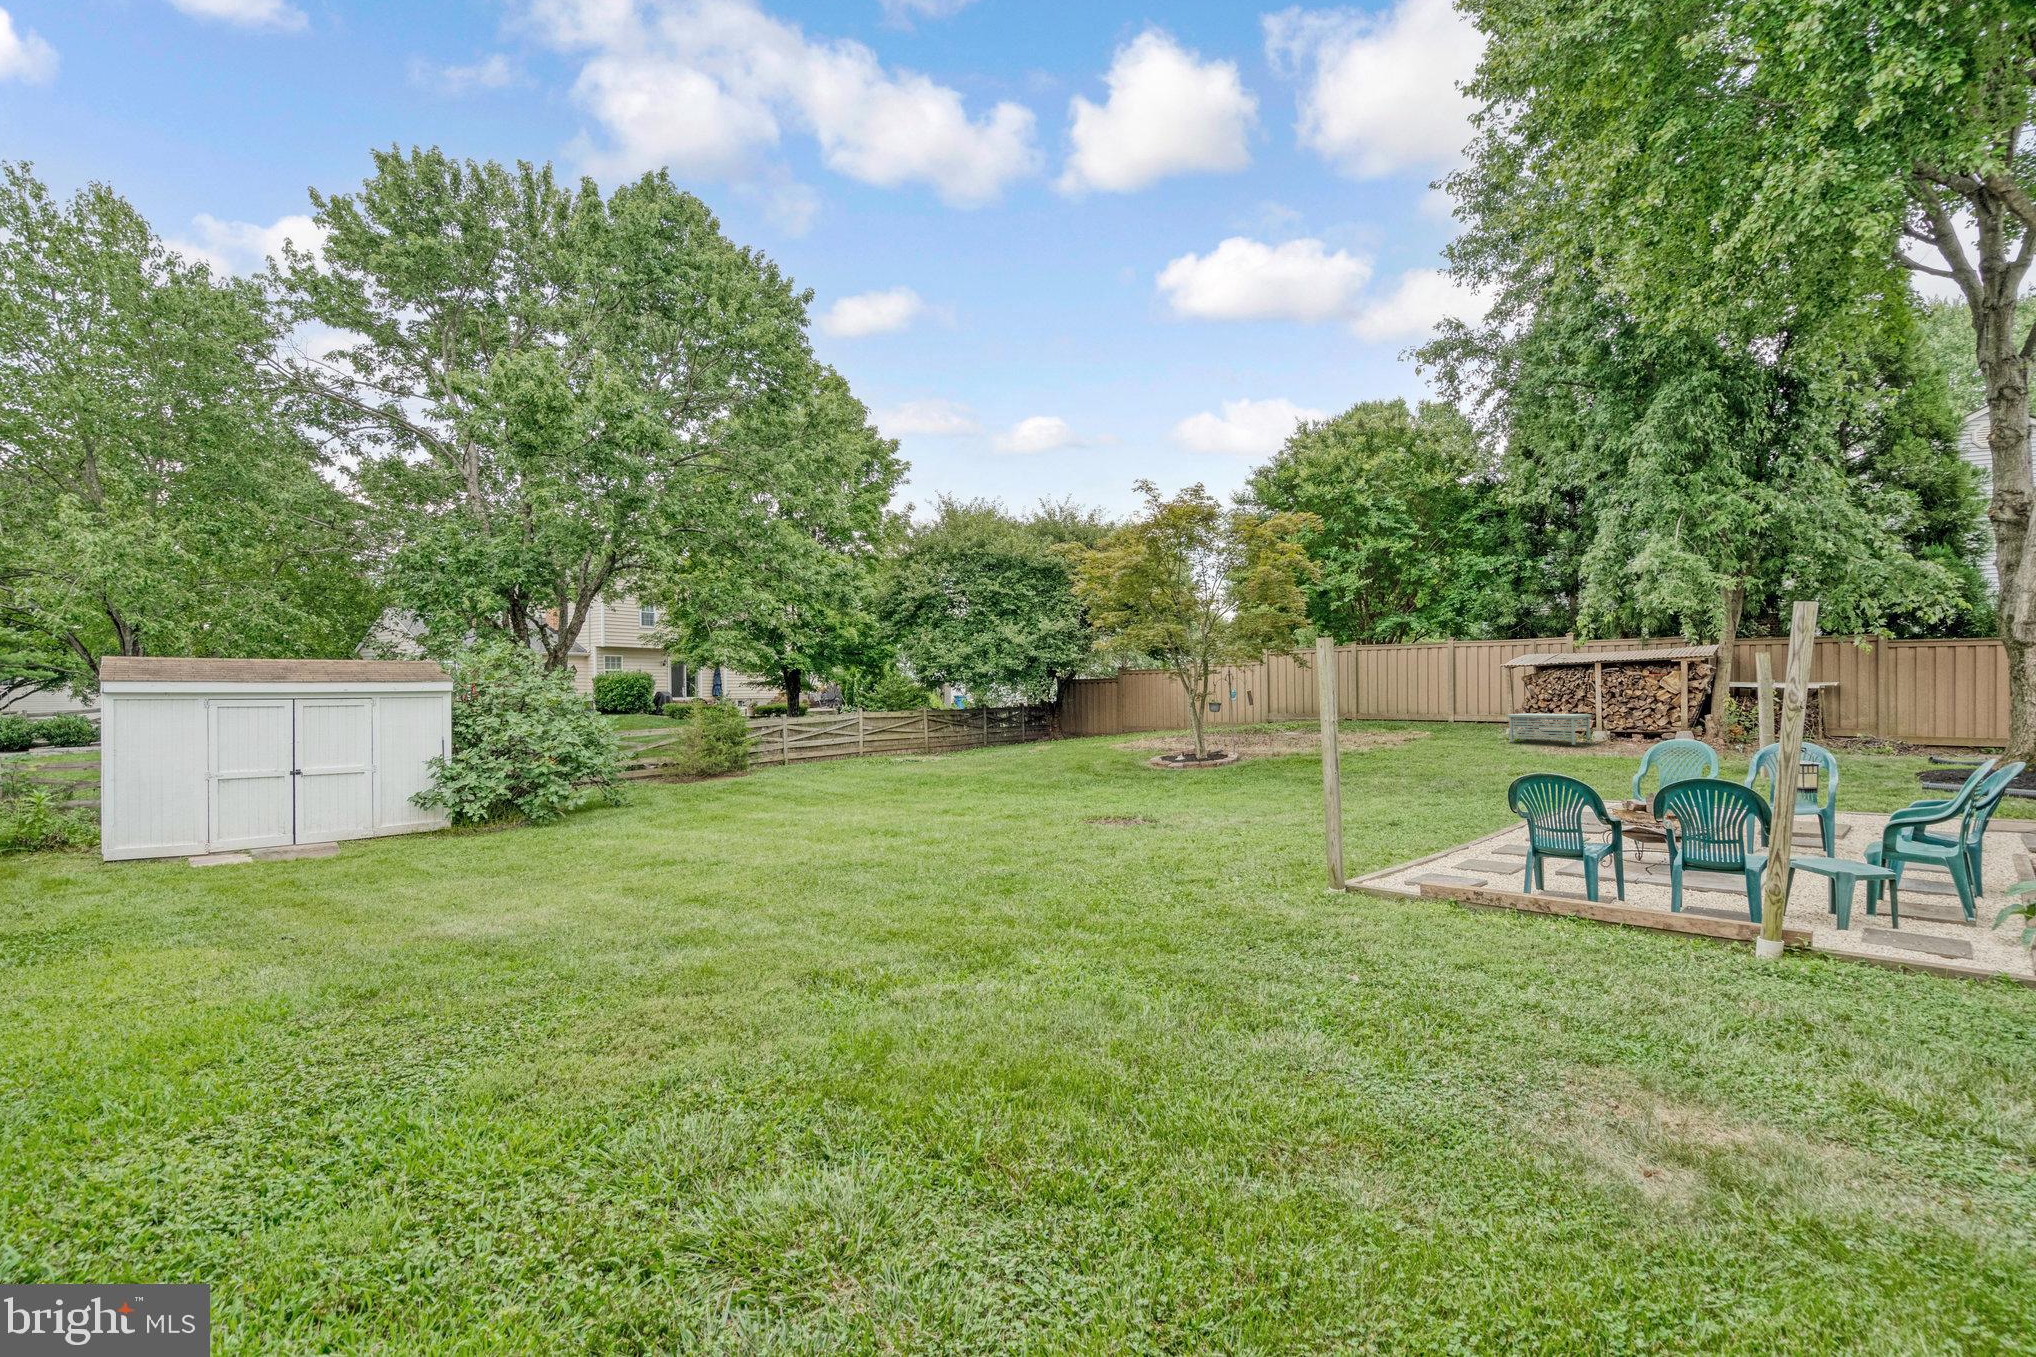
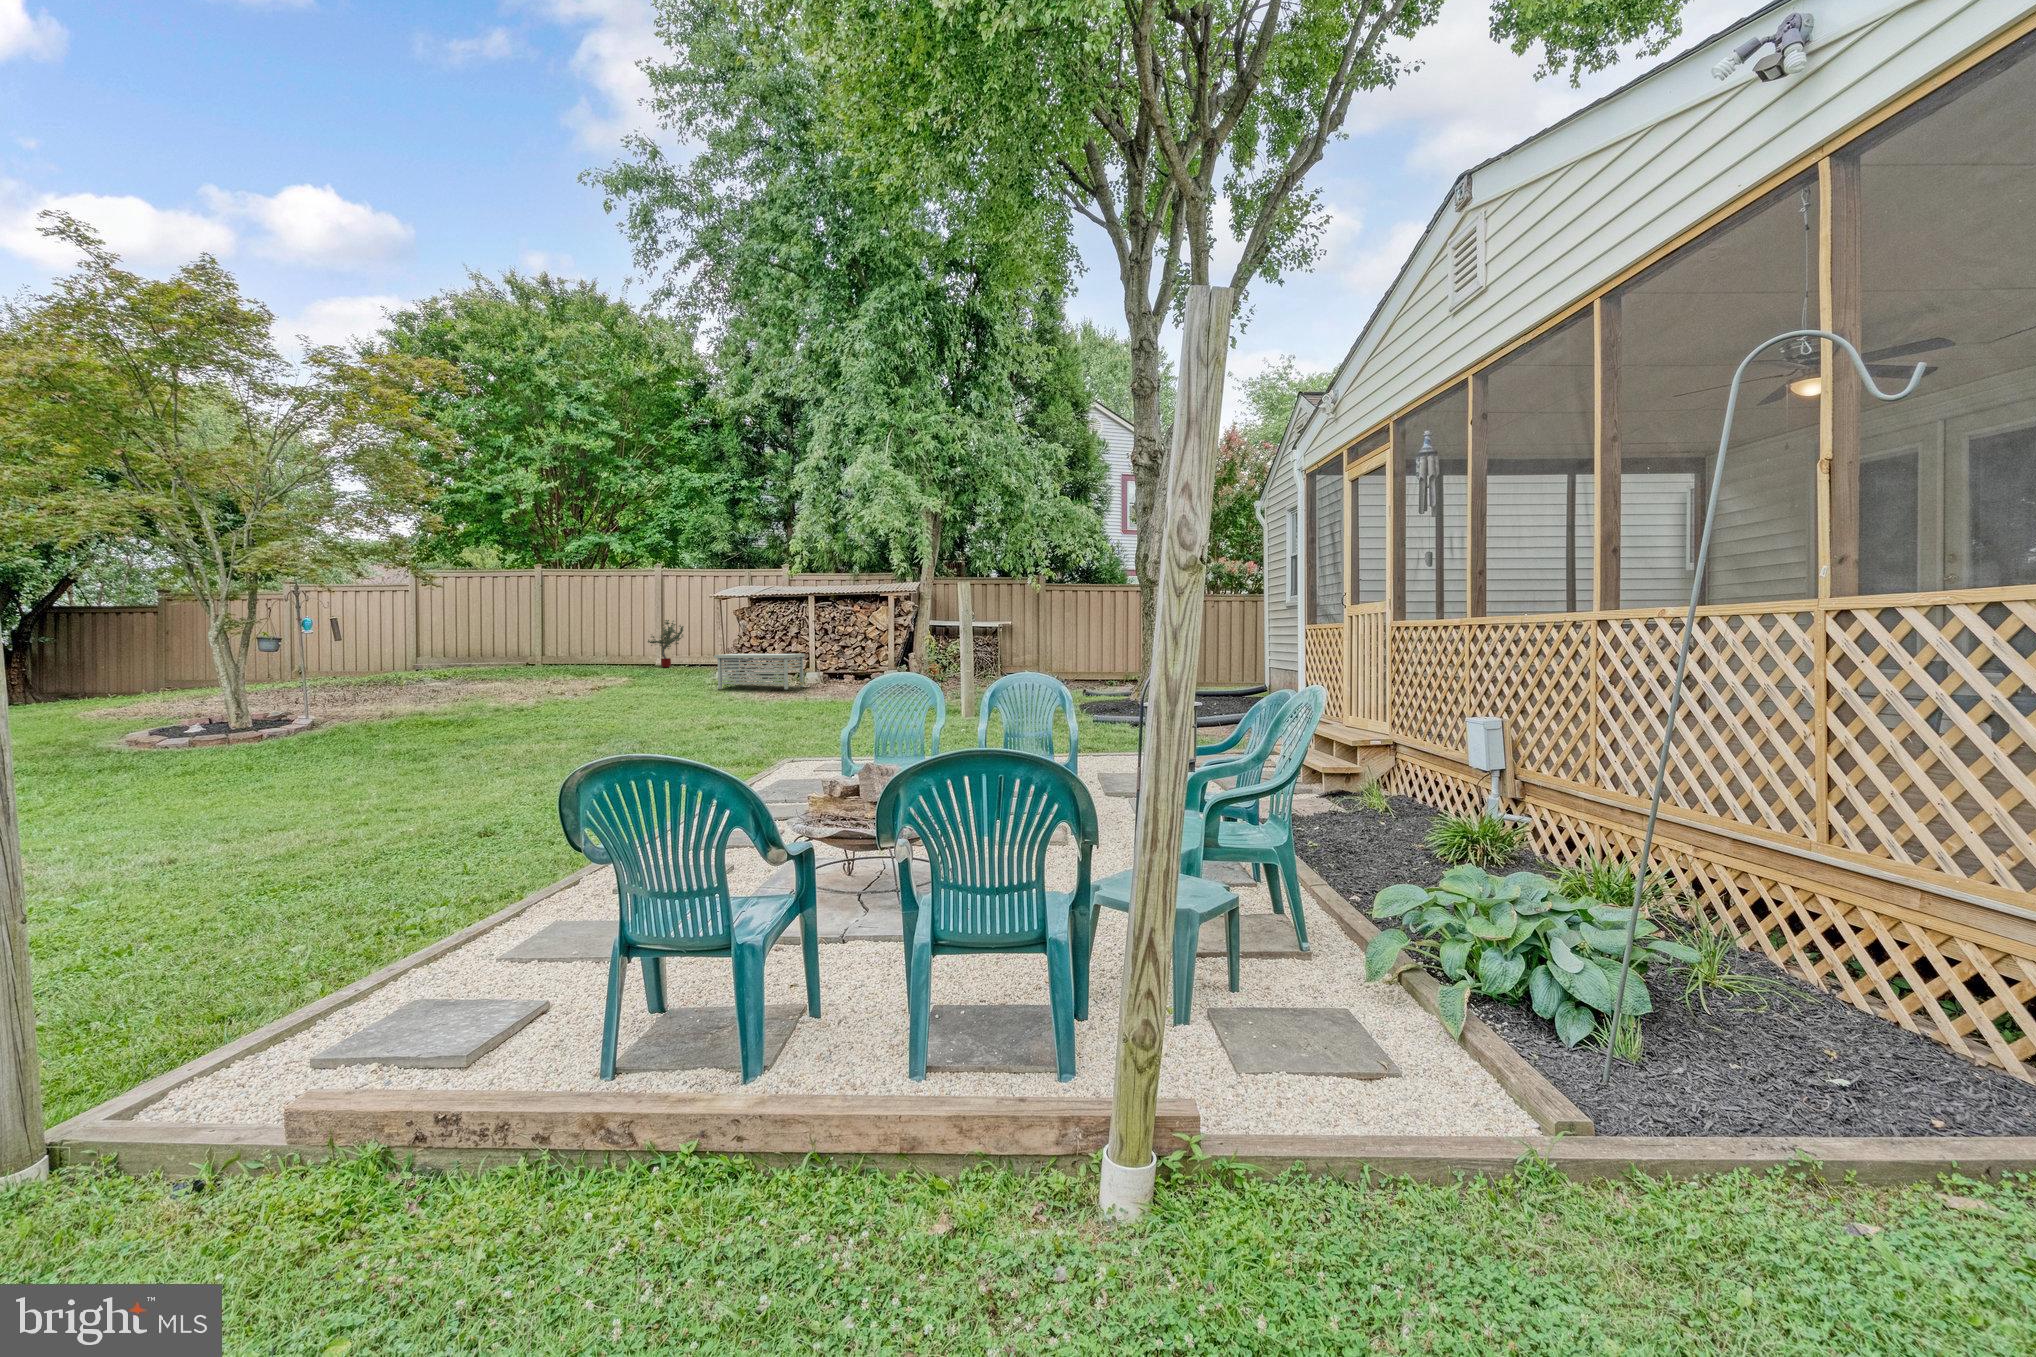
potted tree: none [1443,684,1476,723] -> present [648,620,684,667]

